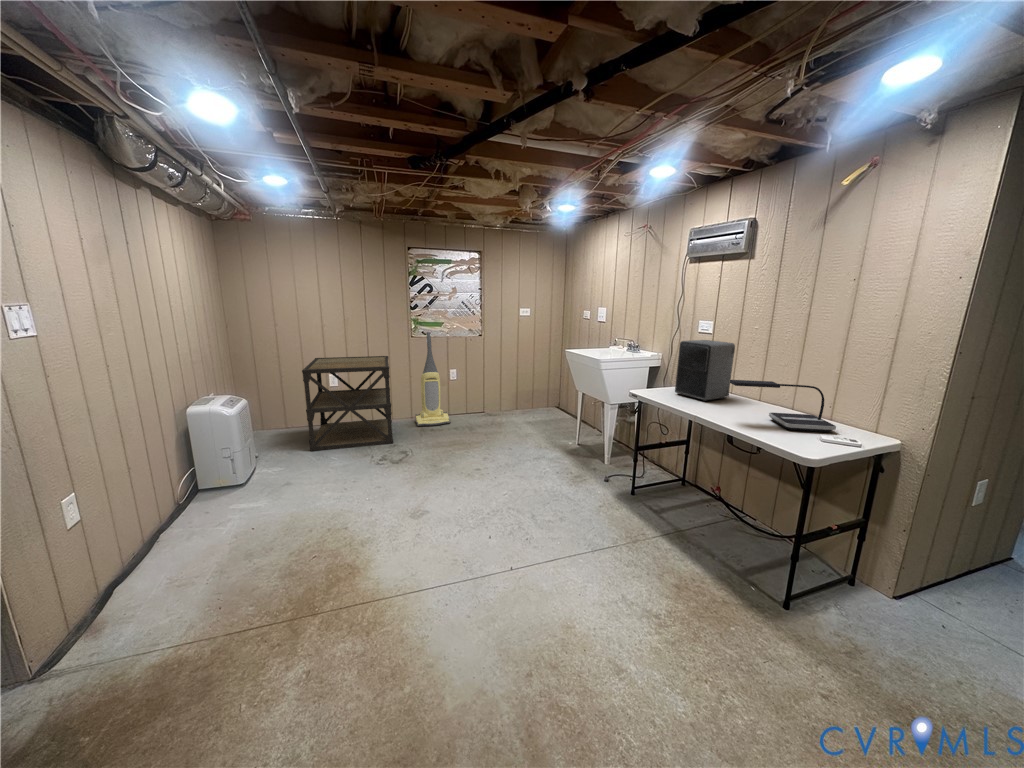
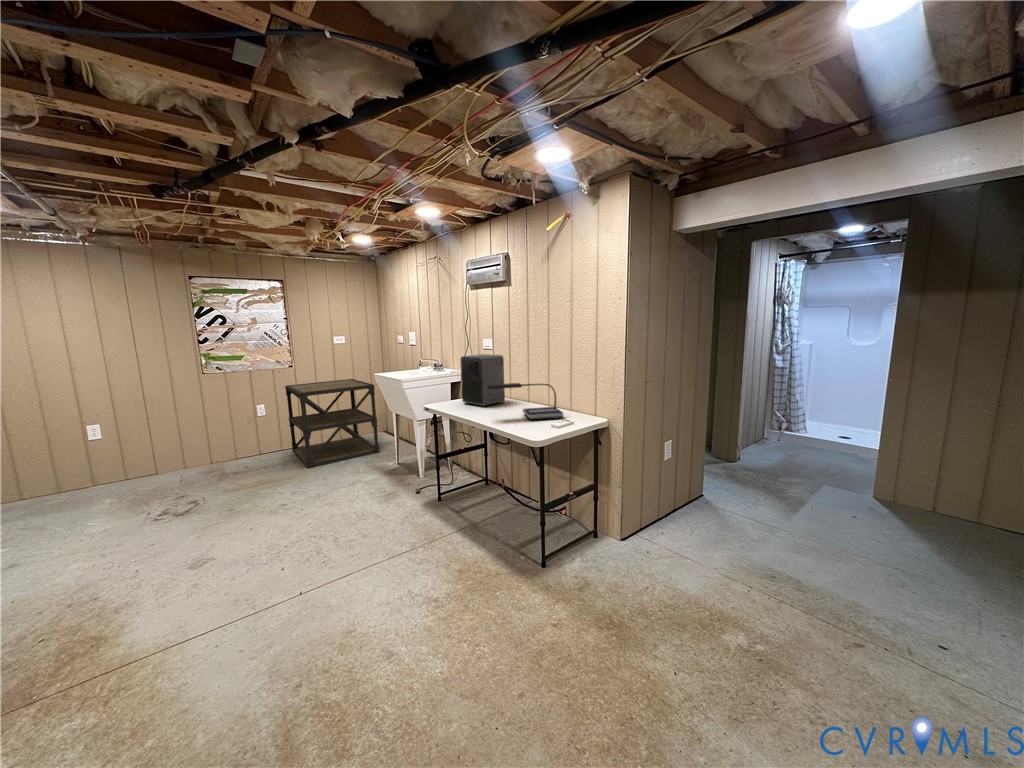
vacuum cleaner: present [416,332,450,426] -> none [215,368,260,474]
shelving unit: present [302,356,393,451] -> present [285,379,379,468]

